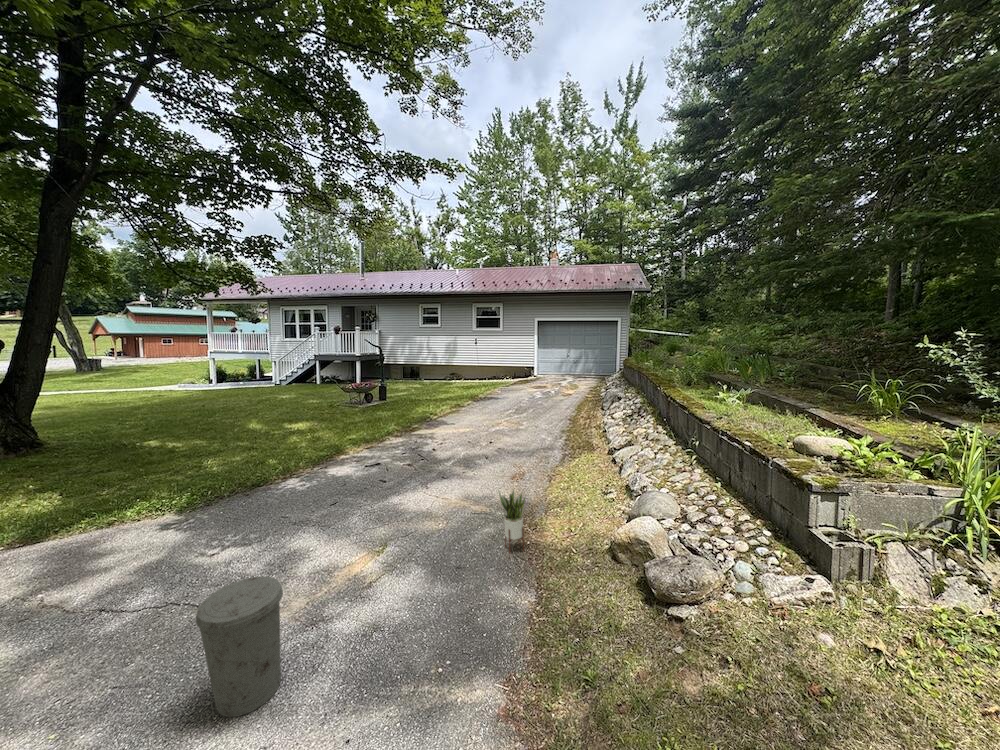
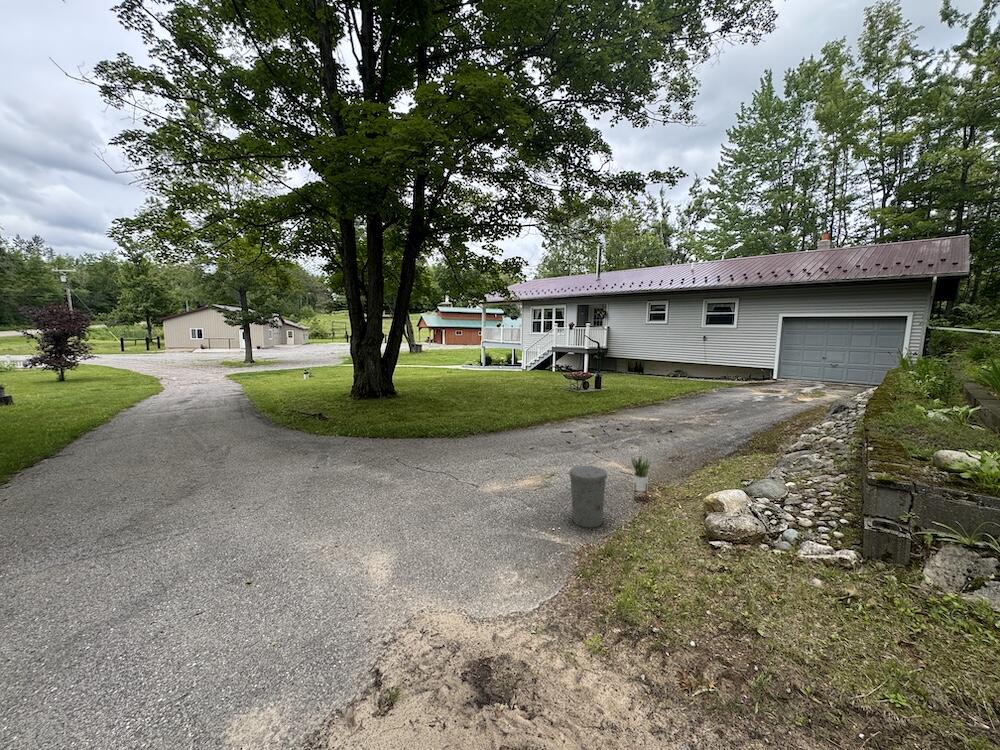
trash can: present [196,577,283,717] -> present [570,466,607,528]

